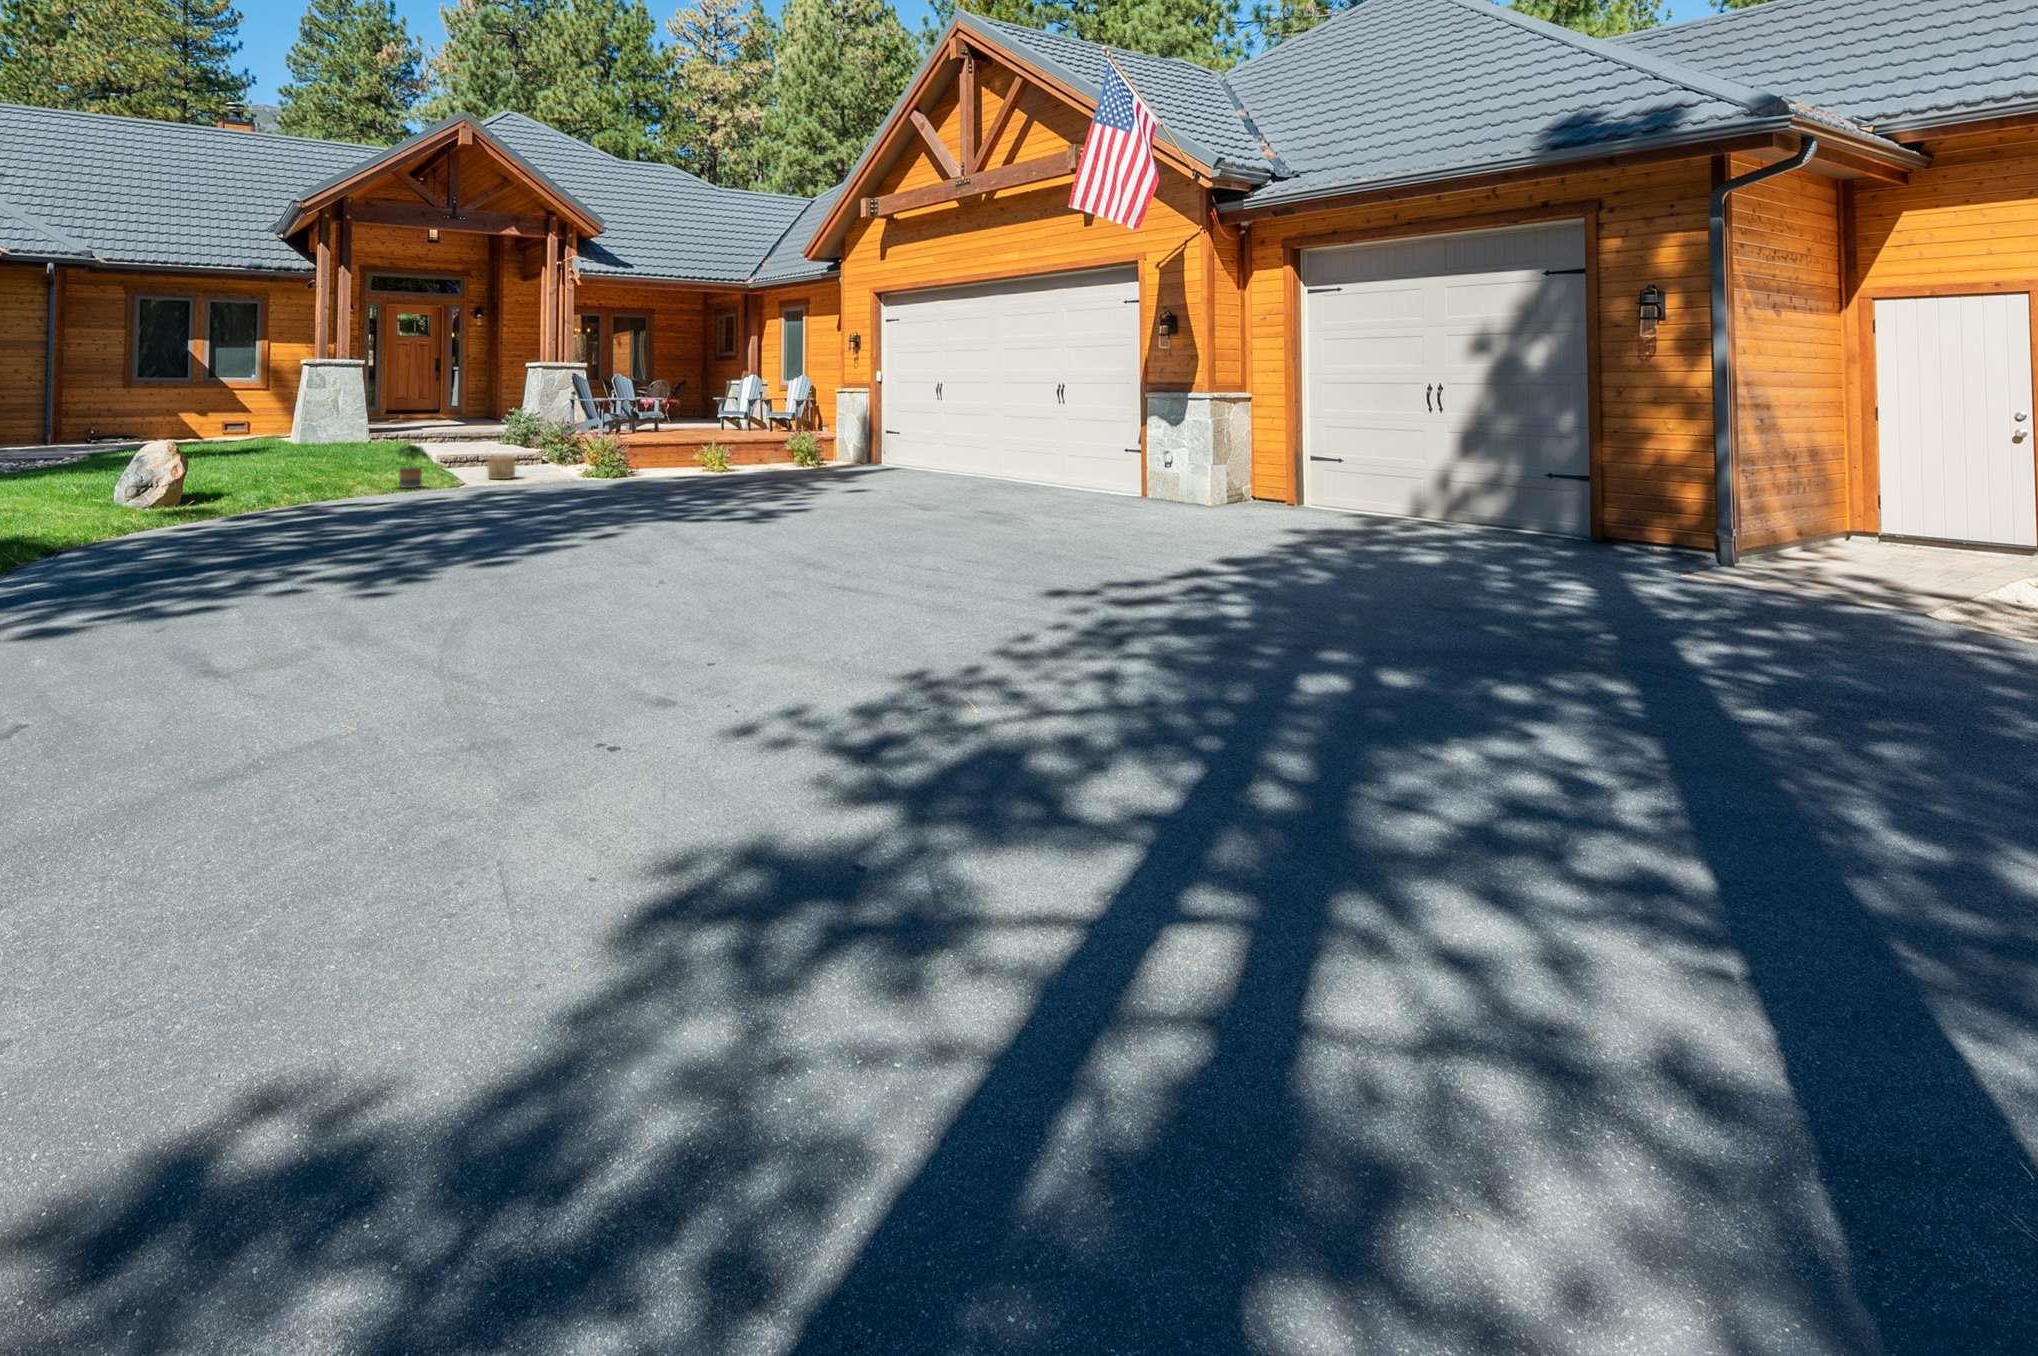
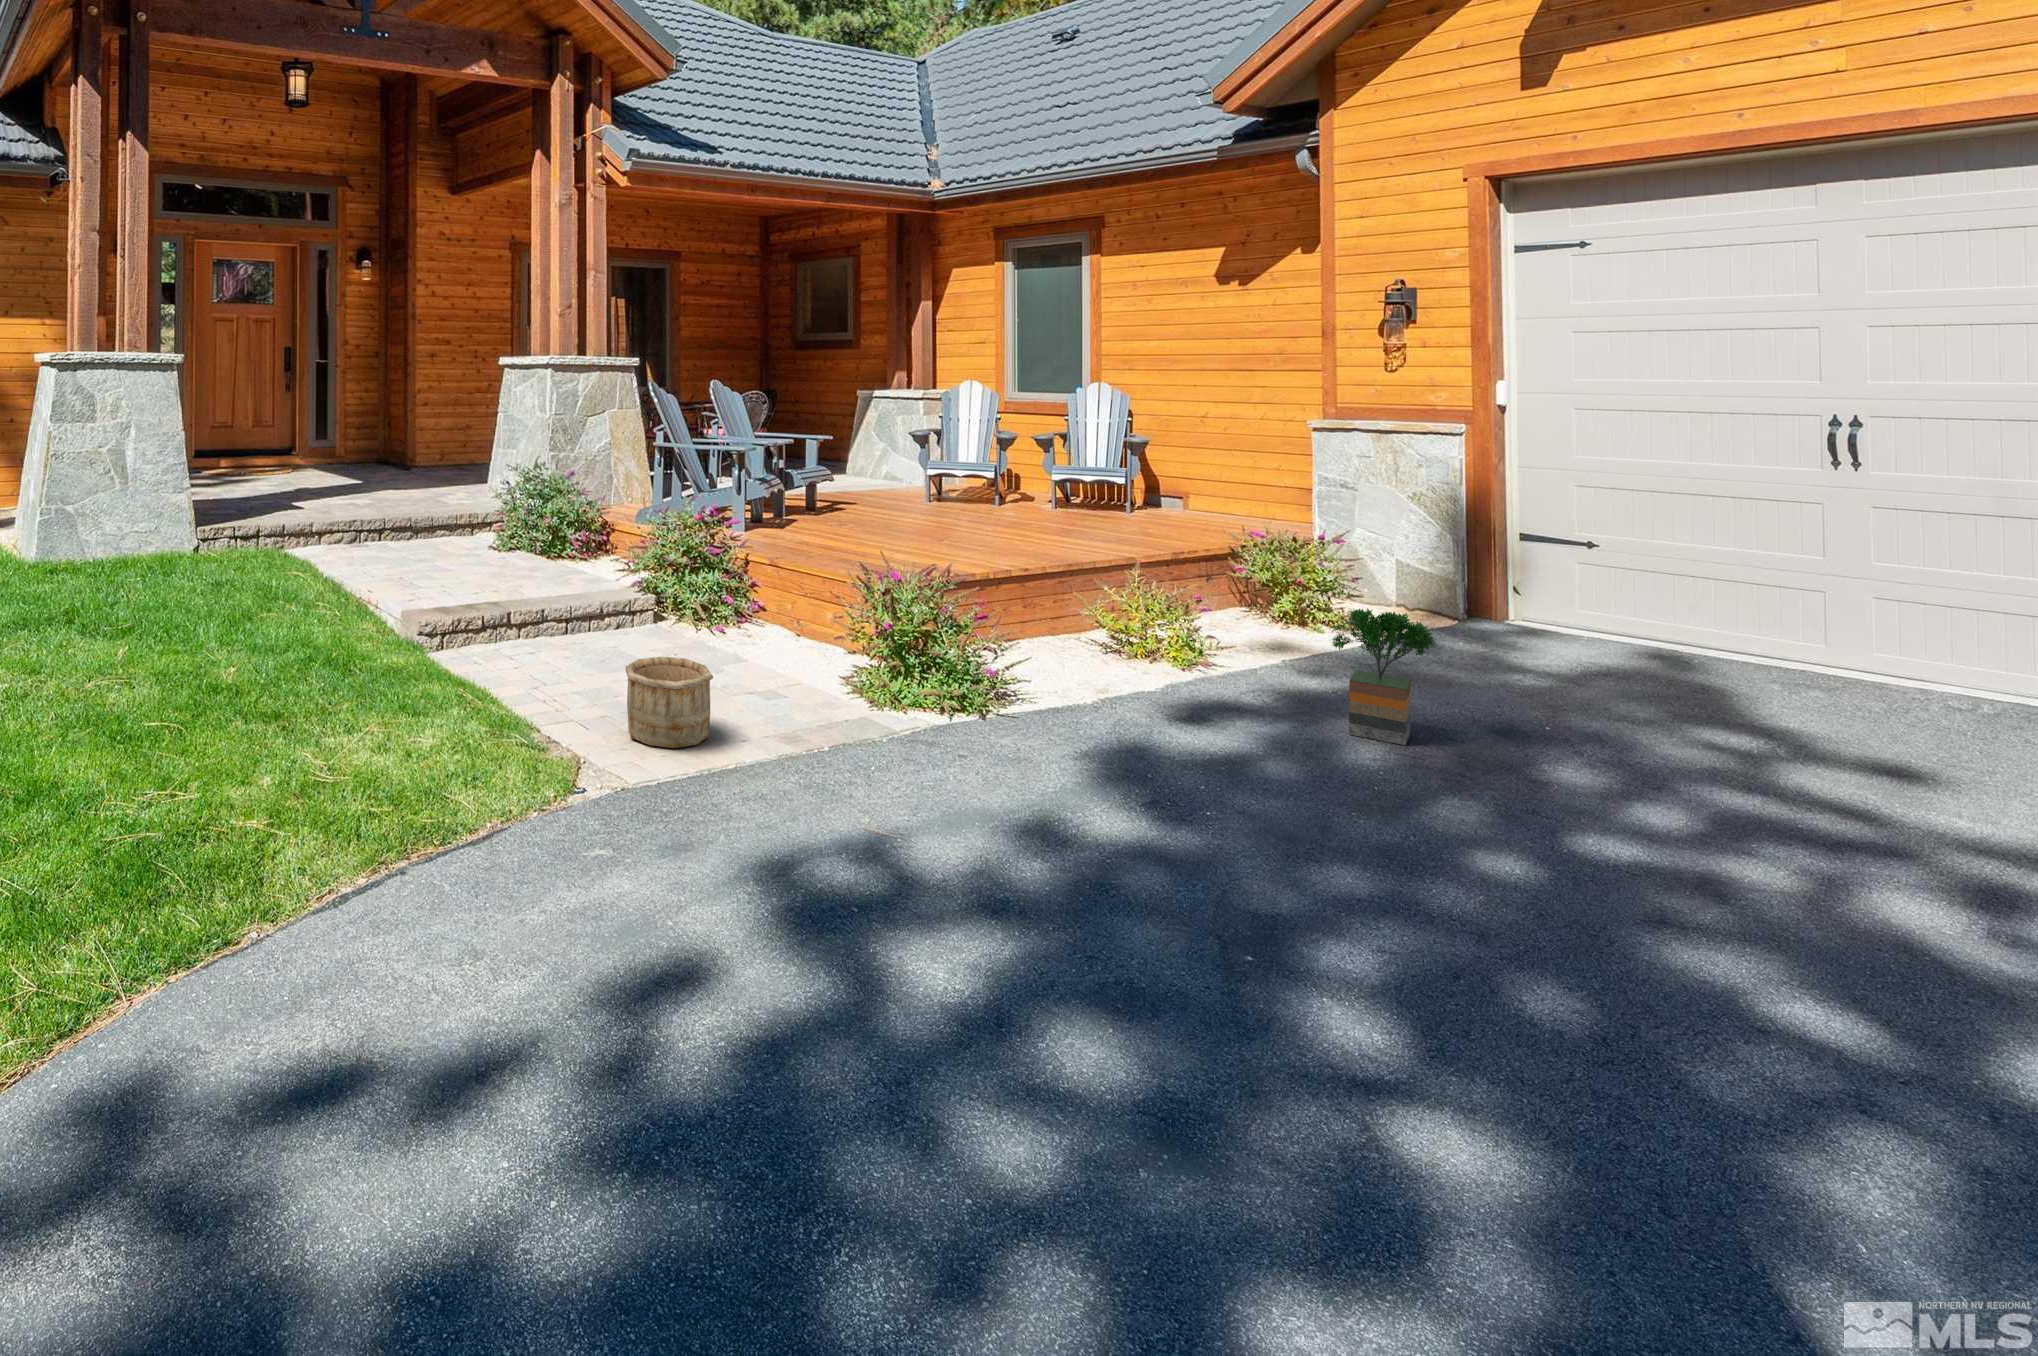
potted tree: present [397,445,428,488] -> present [1331,608,1436,745]

